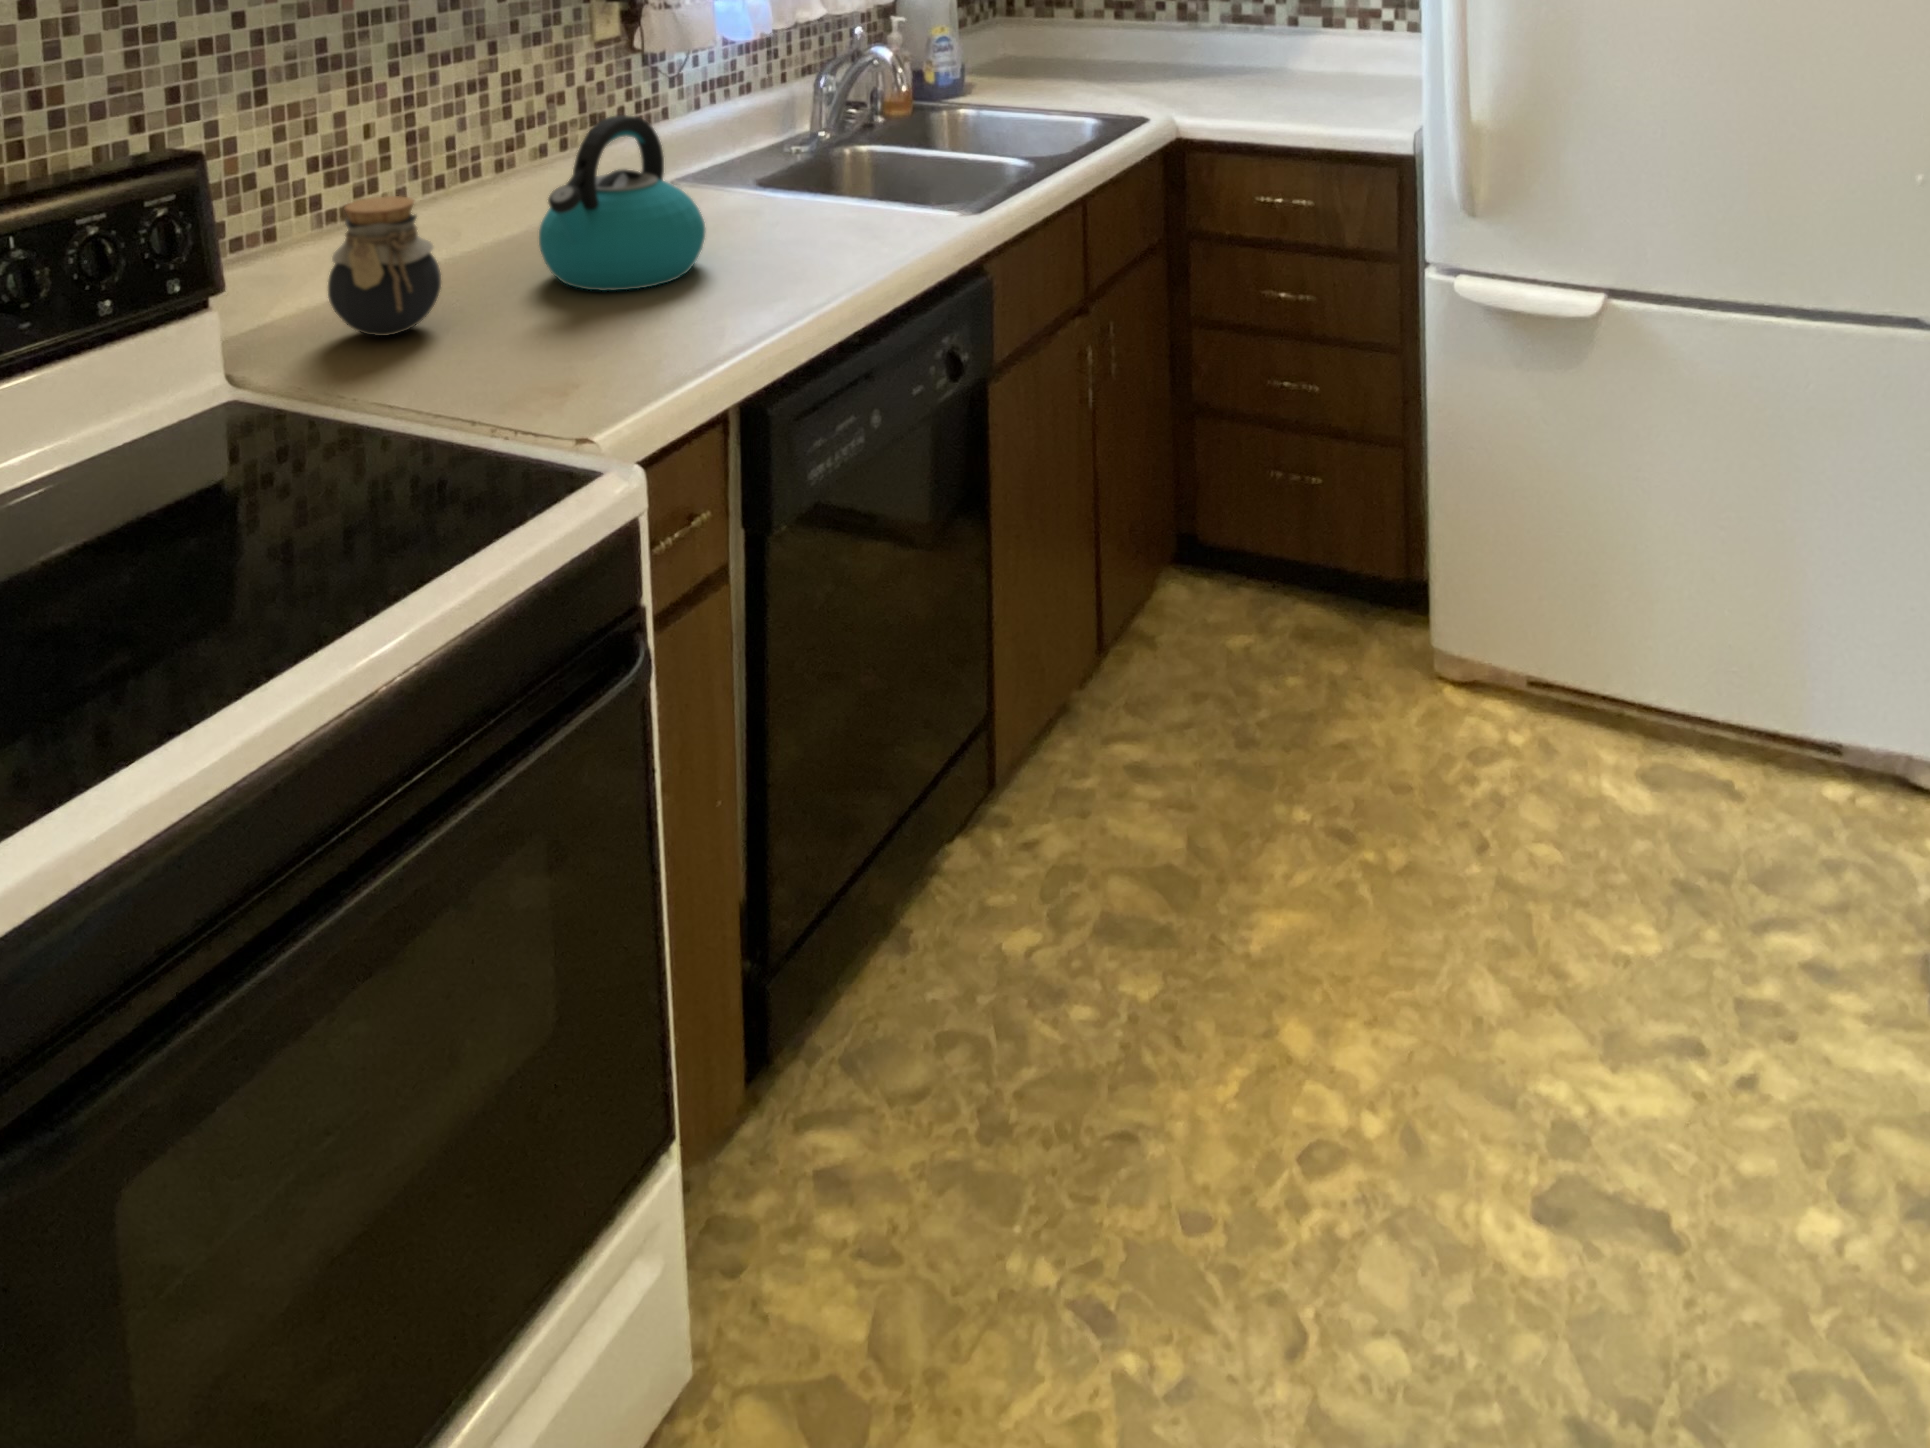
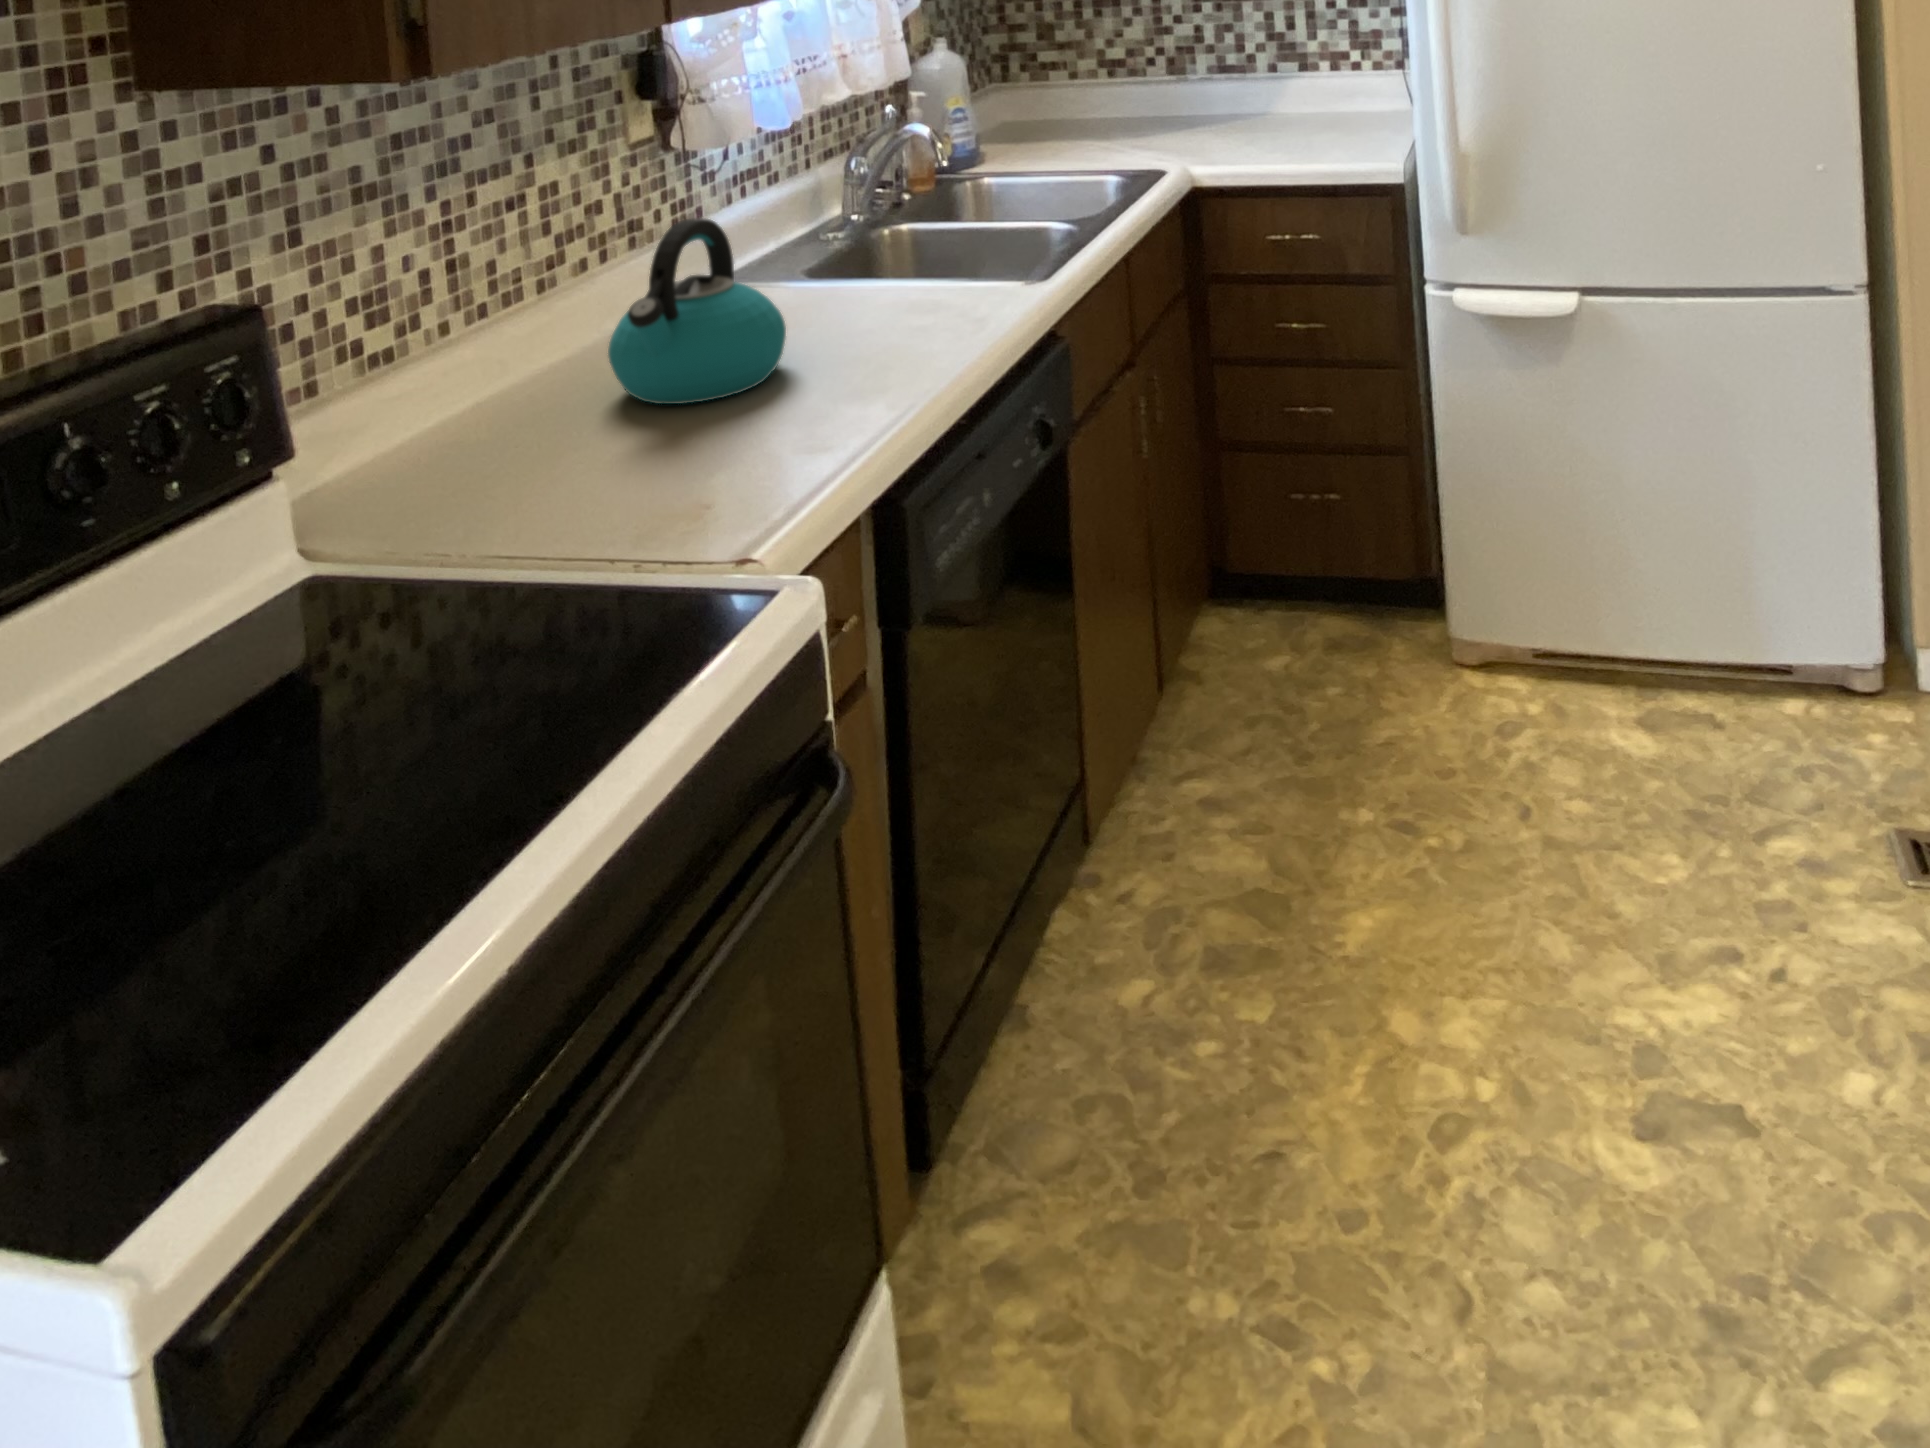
jar: present [328,196,441,336] -> none [394,328,520,482]

